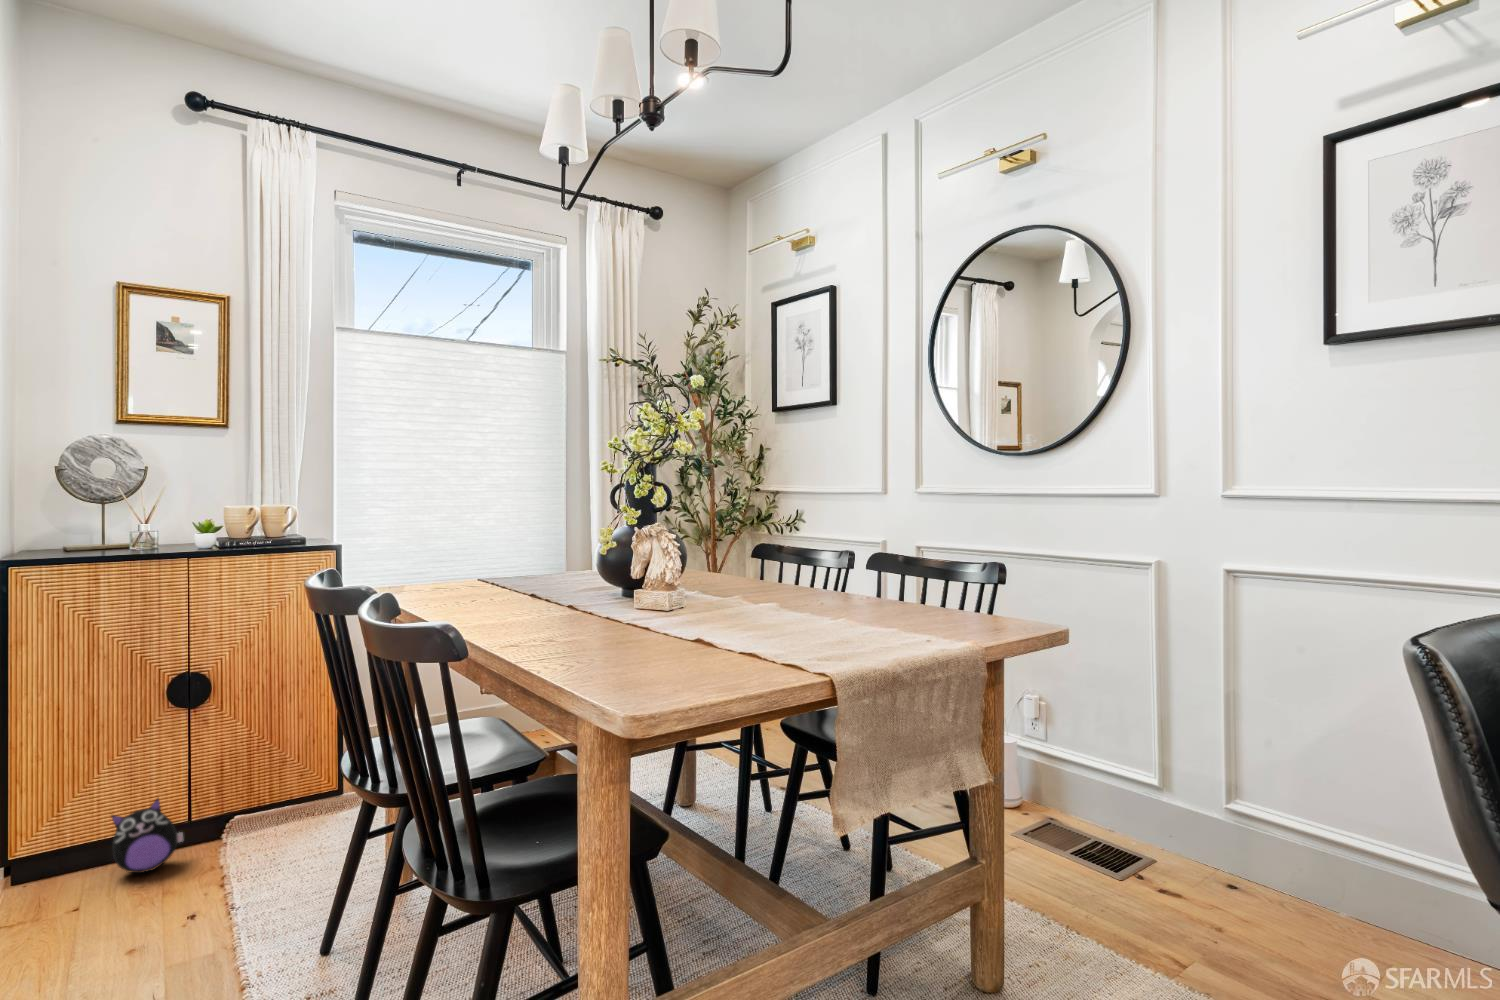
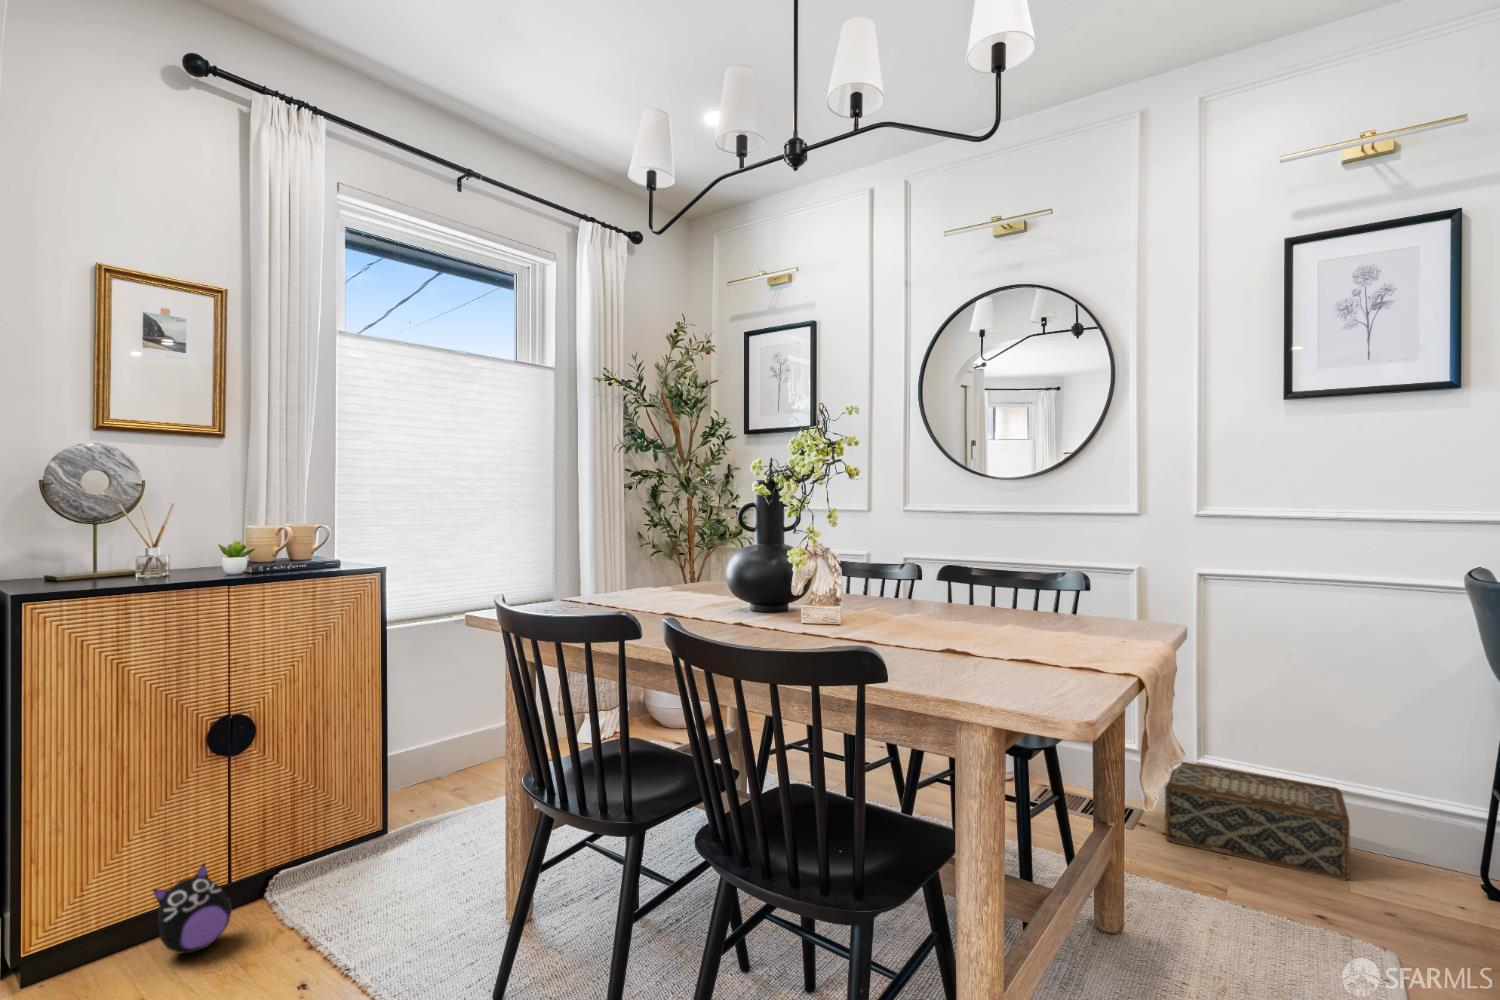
woven basket: none [1147,798,1395,974] -> present [1165,762,1350,881]

